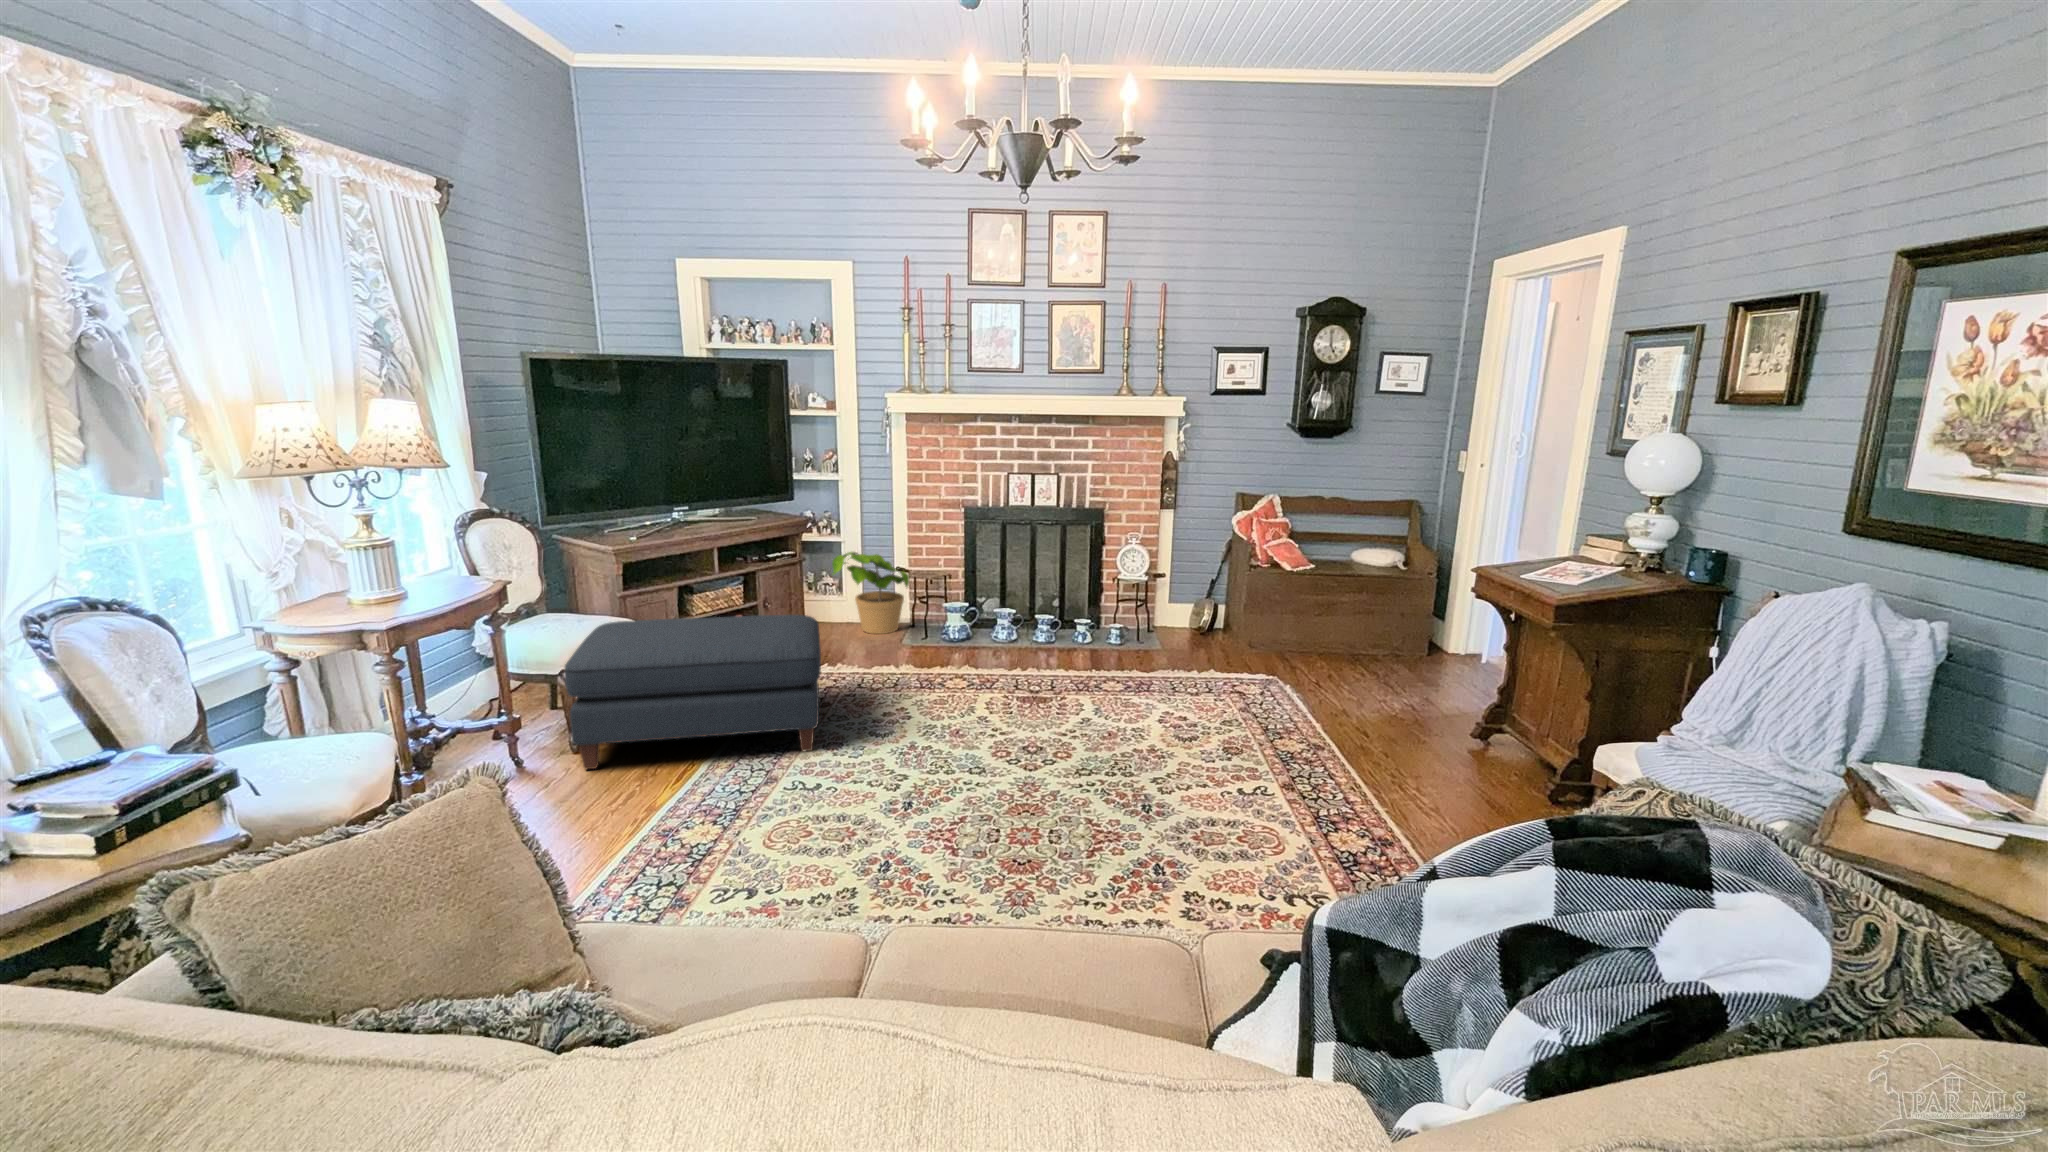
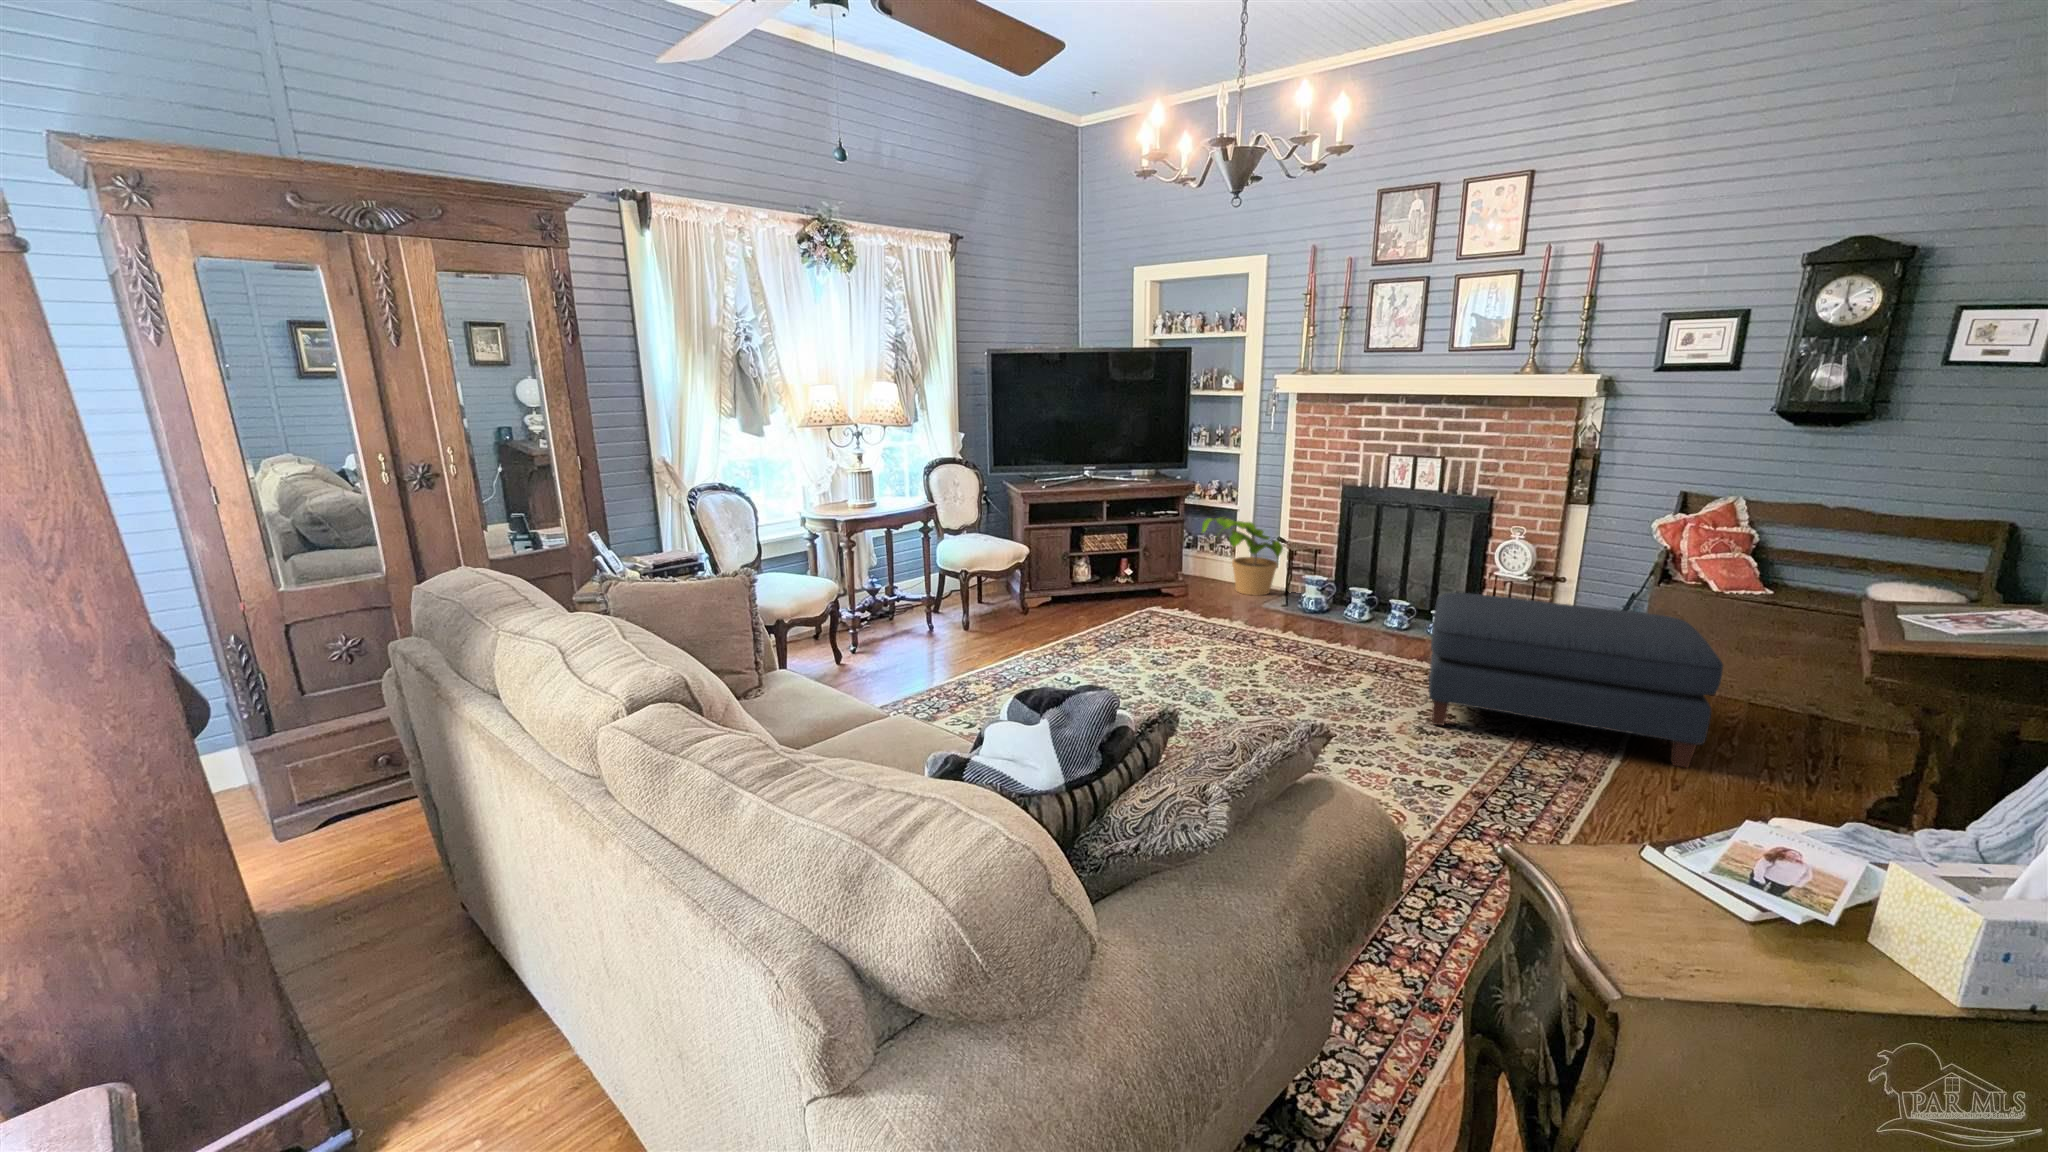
ottoman: present [565,615,821,769] -> present [1429,593,1723,768]

